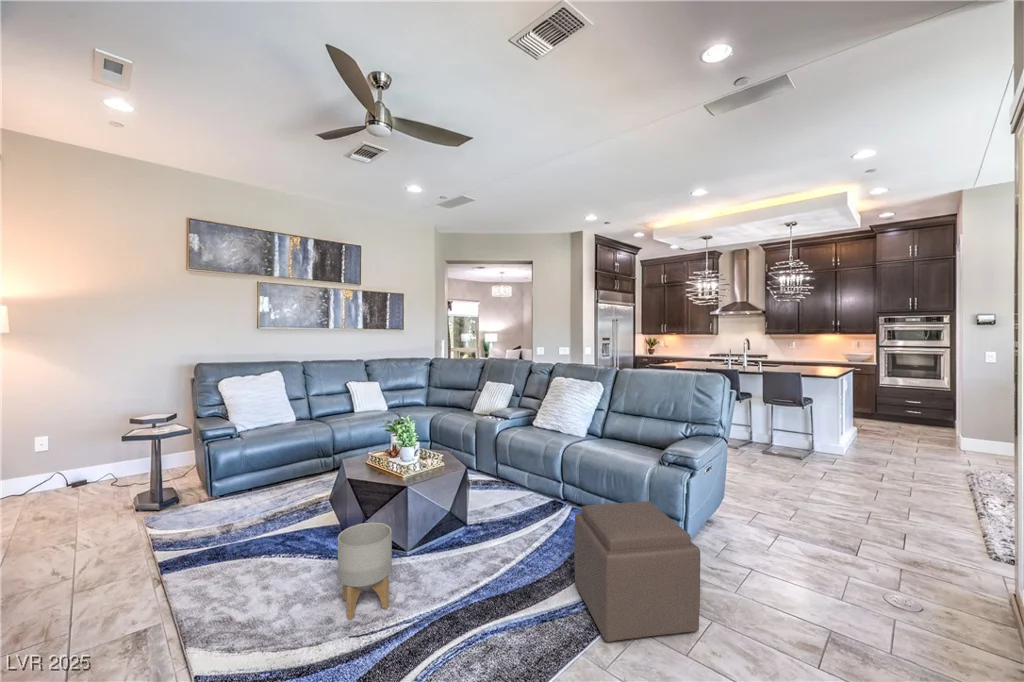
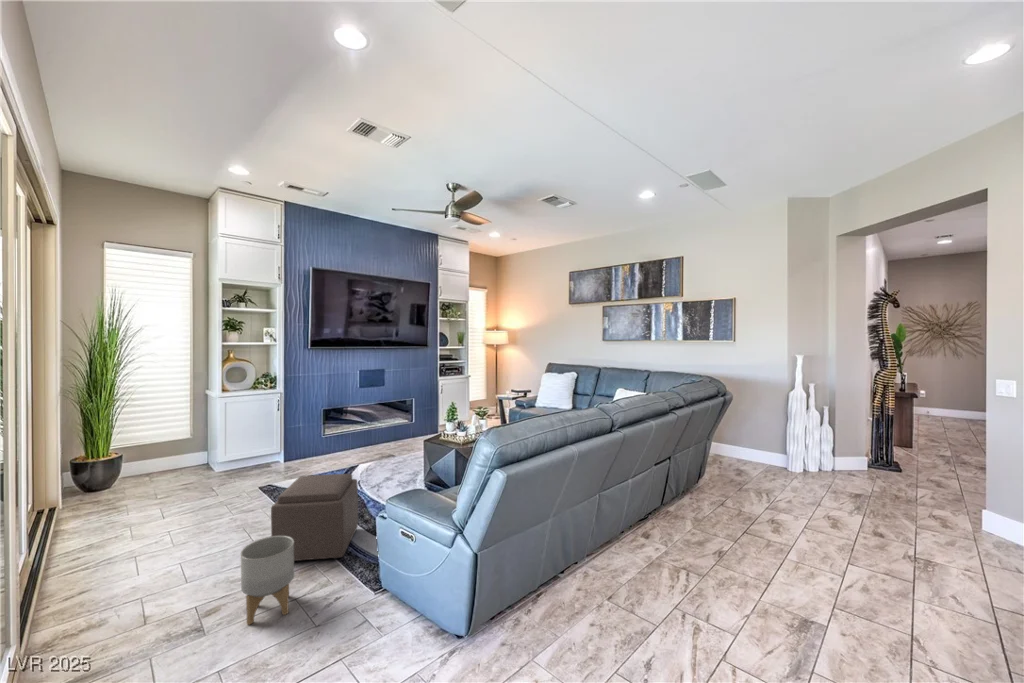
planter: present [338,522,392,620] -> present [241,536,294,625]

